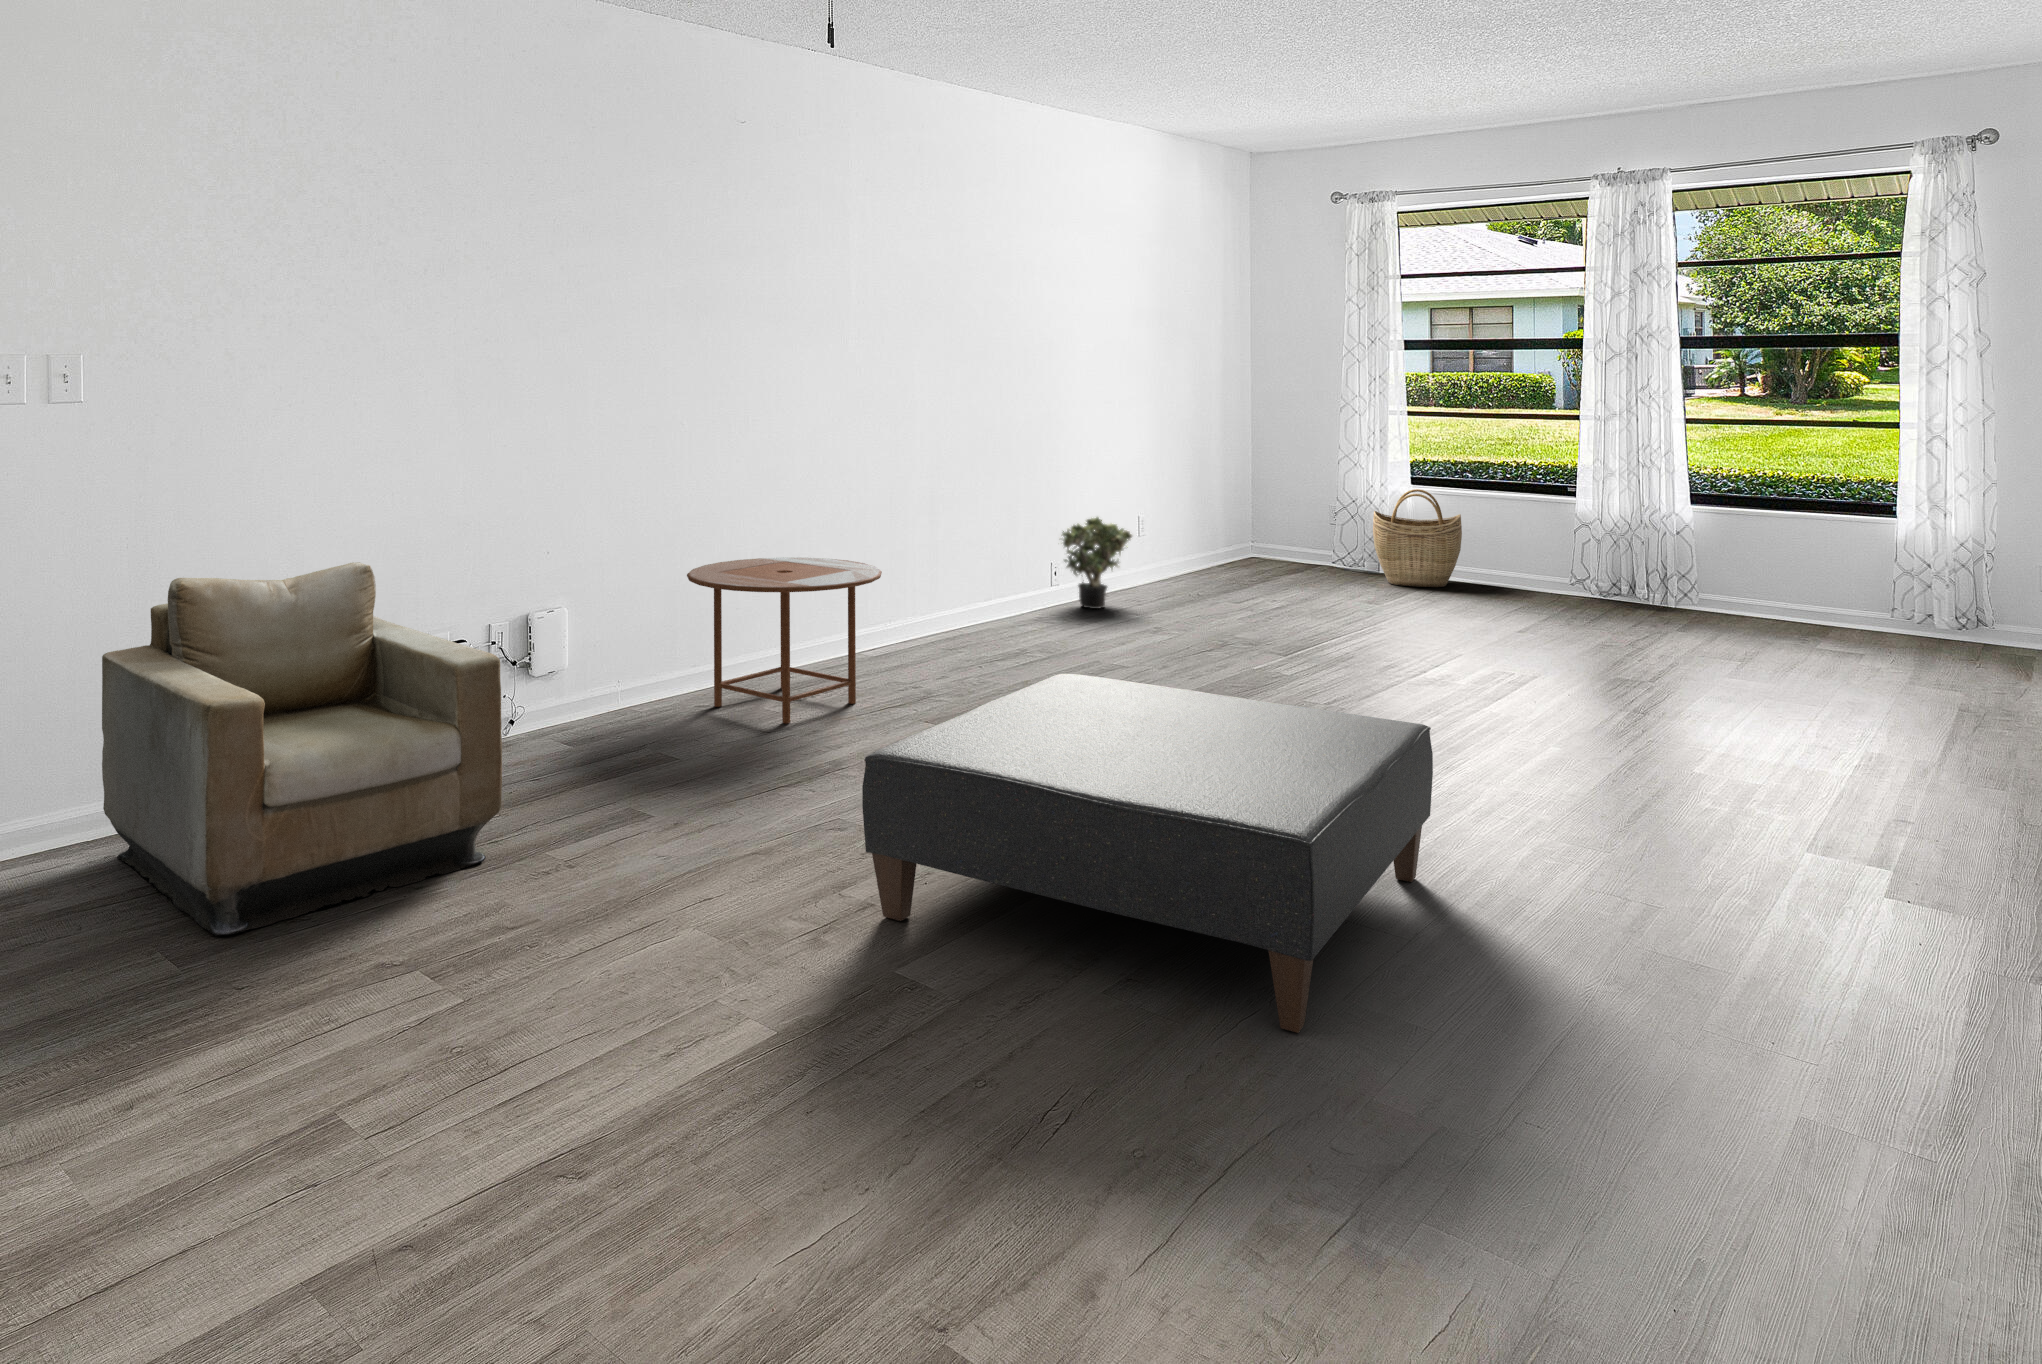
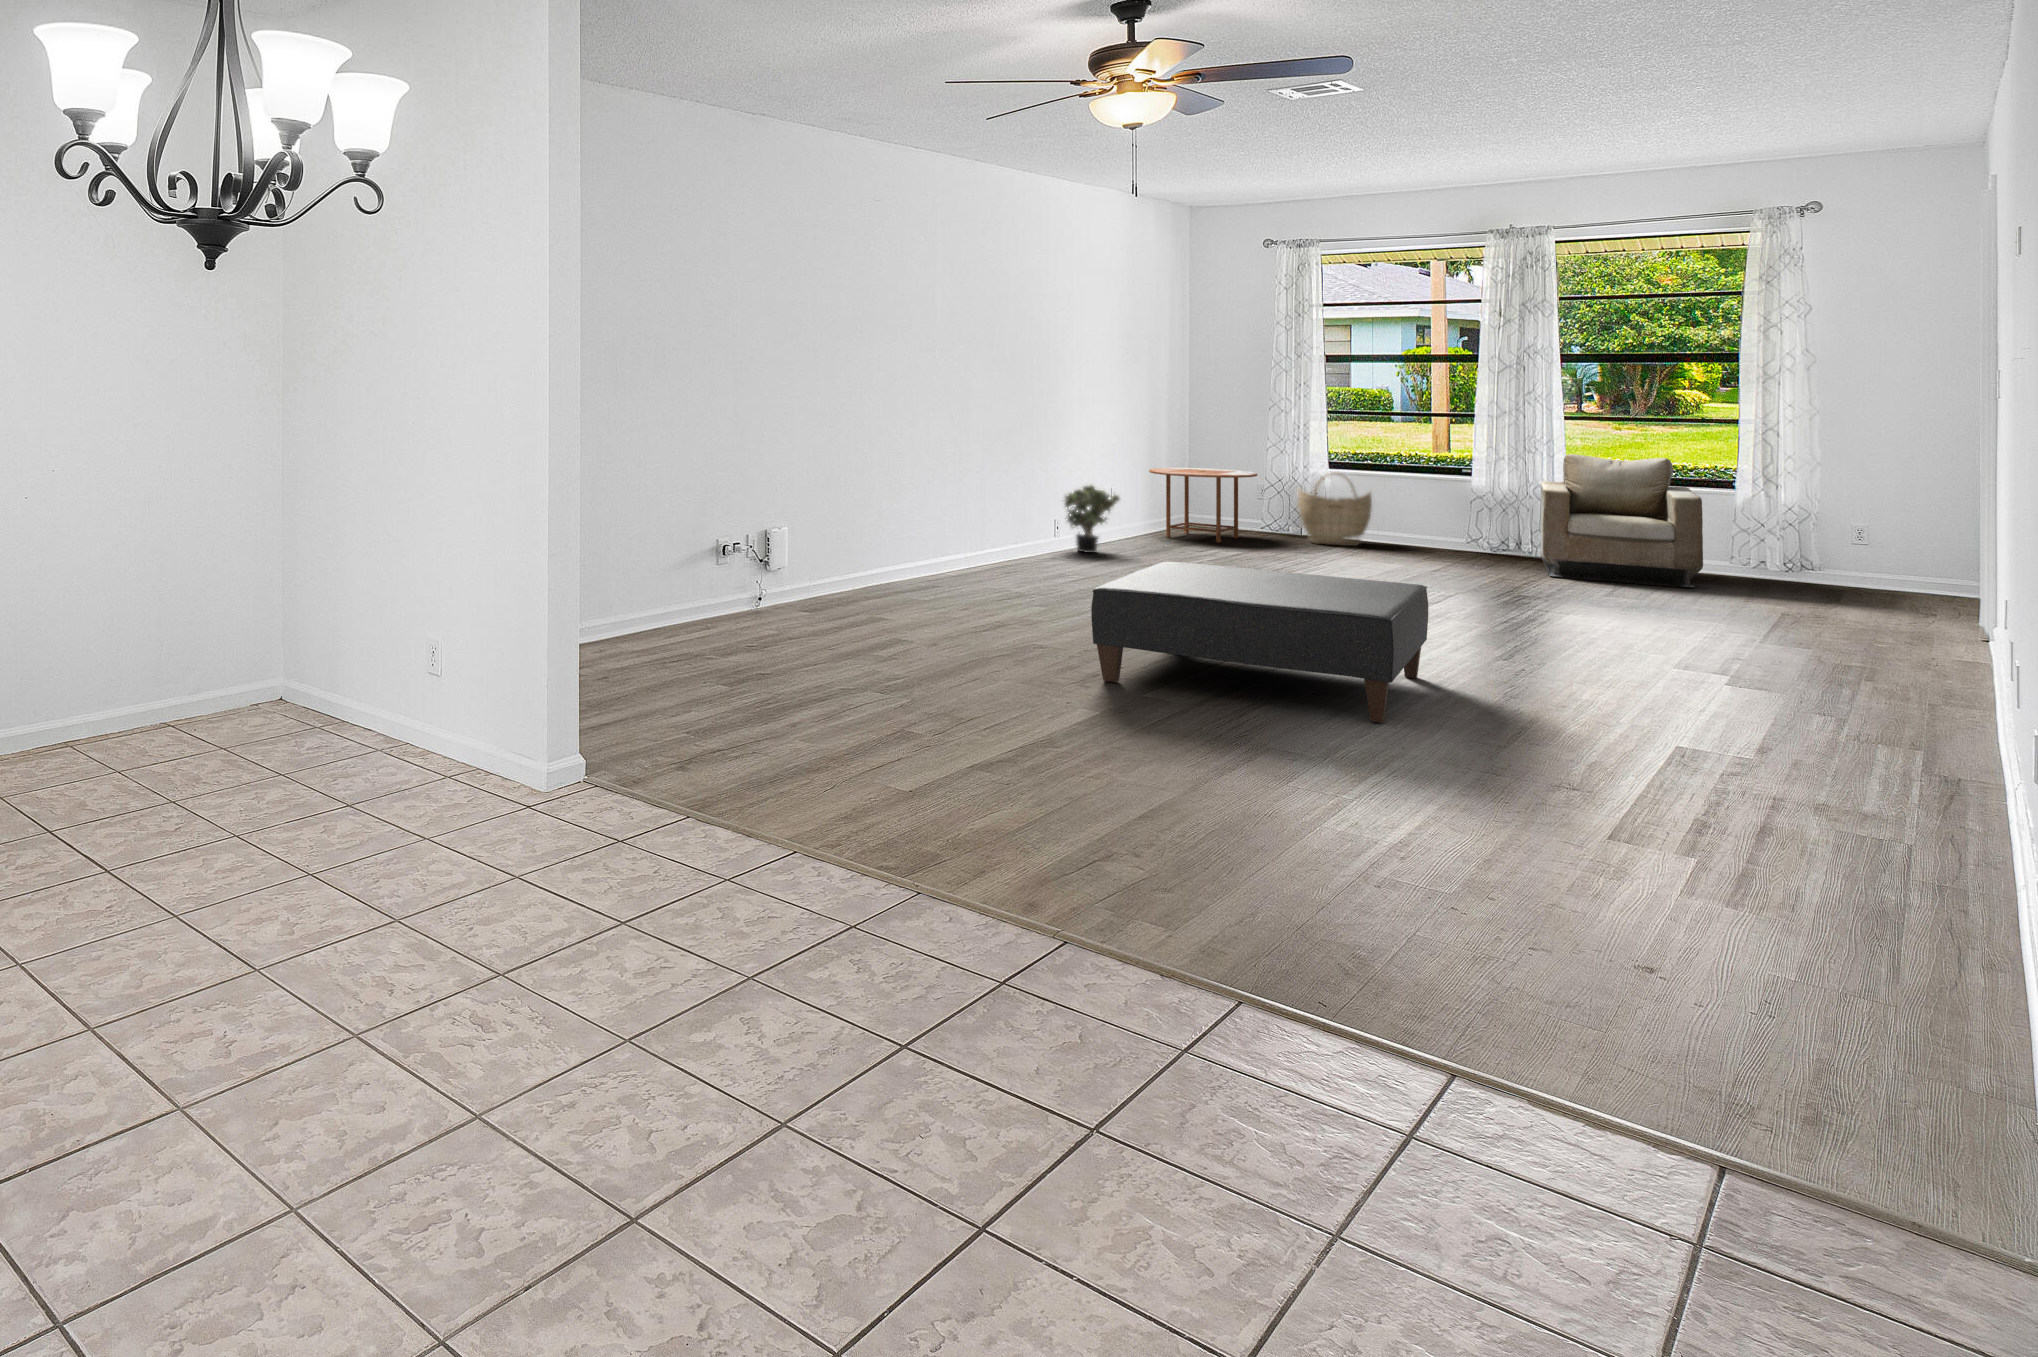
side table: present [687,558,882,723] -> present [1149,468,1257,542]
armchair: present [102,562,502,936] -> present [1540,454,1703,587]

